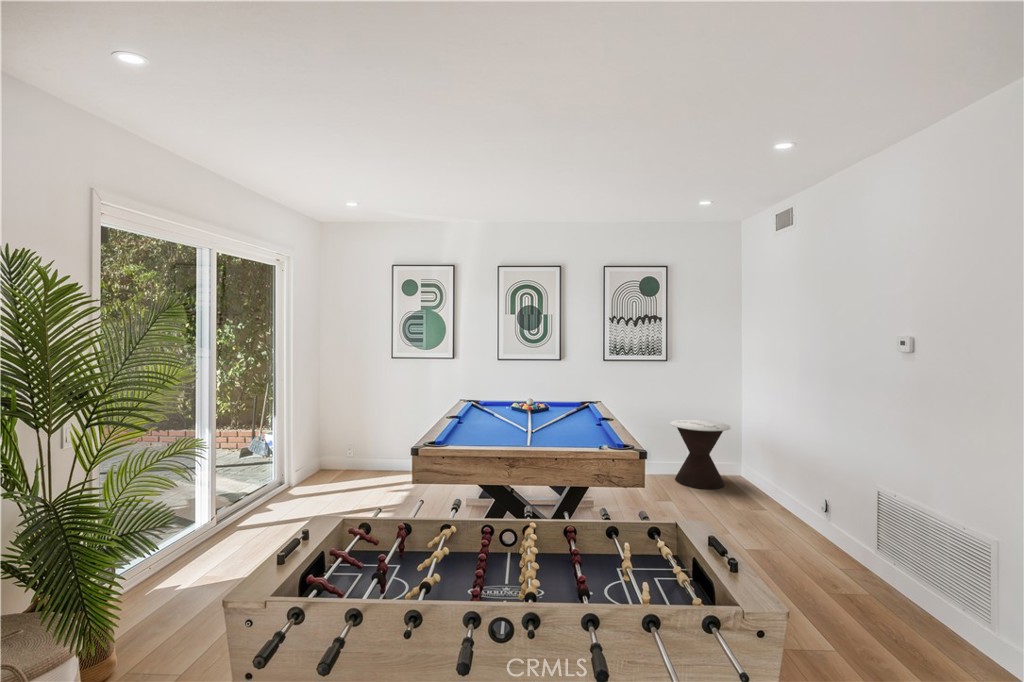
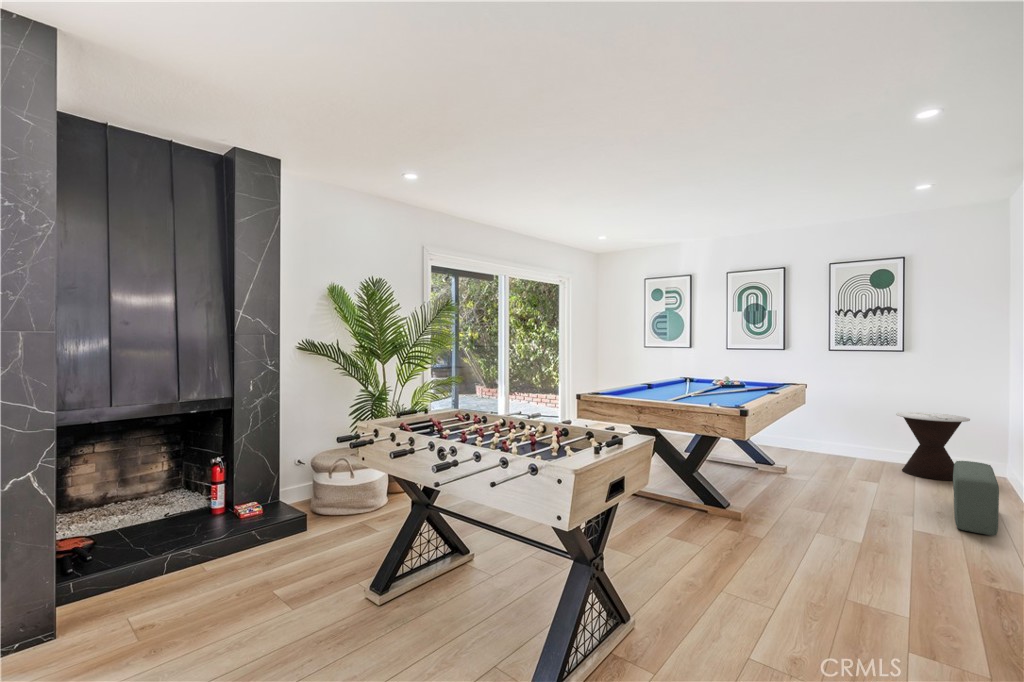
pouf: none [770,478,865,571] -> present [953,461,999,536]

